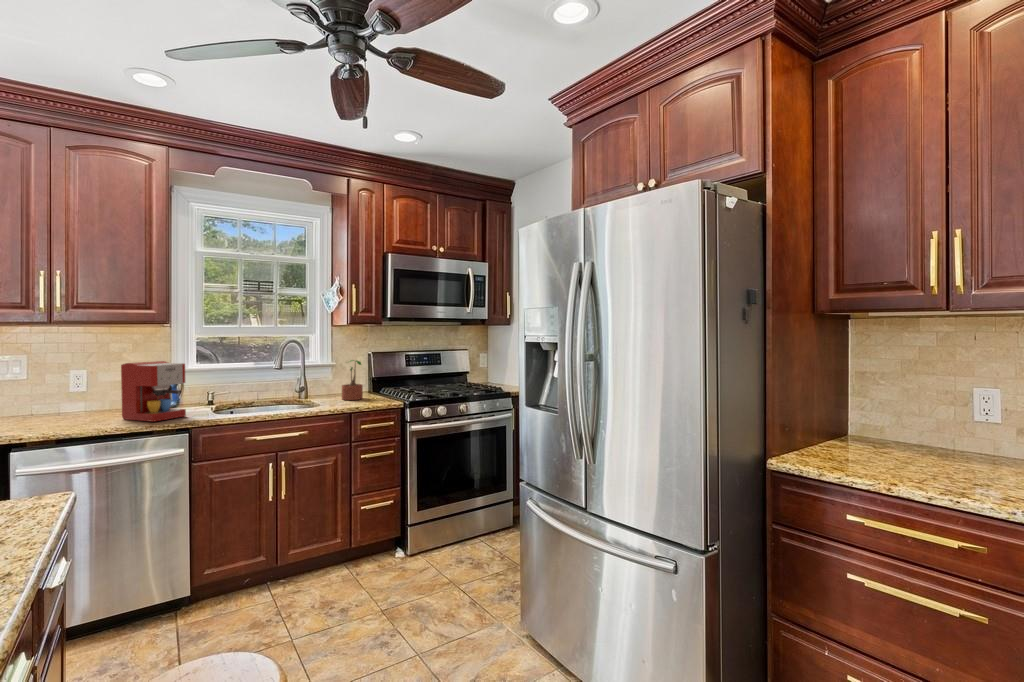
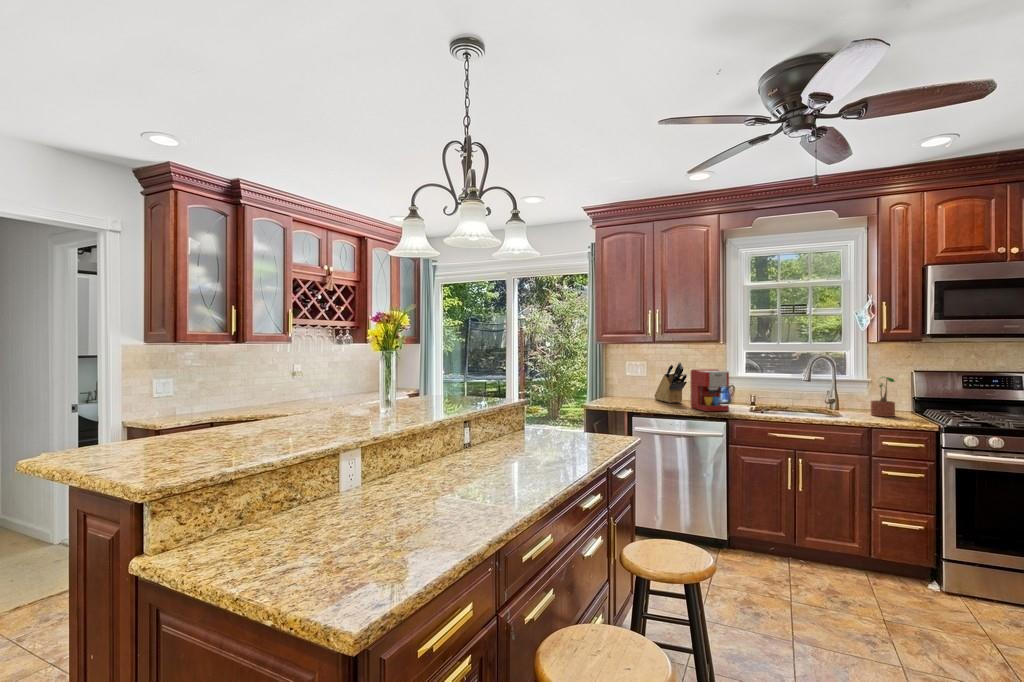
knife block: none [45,354,112,416] -> present [654,363,687,403]

